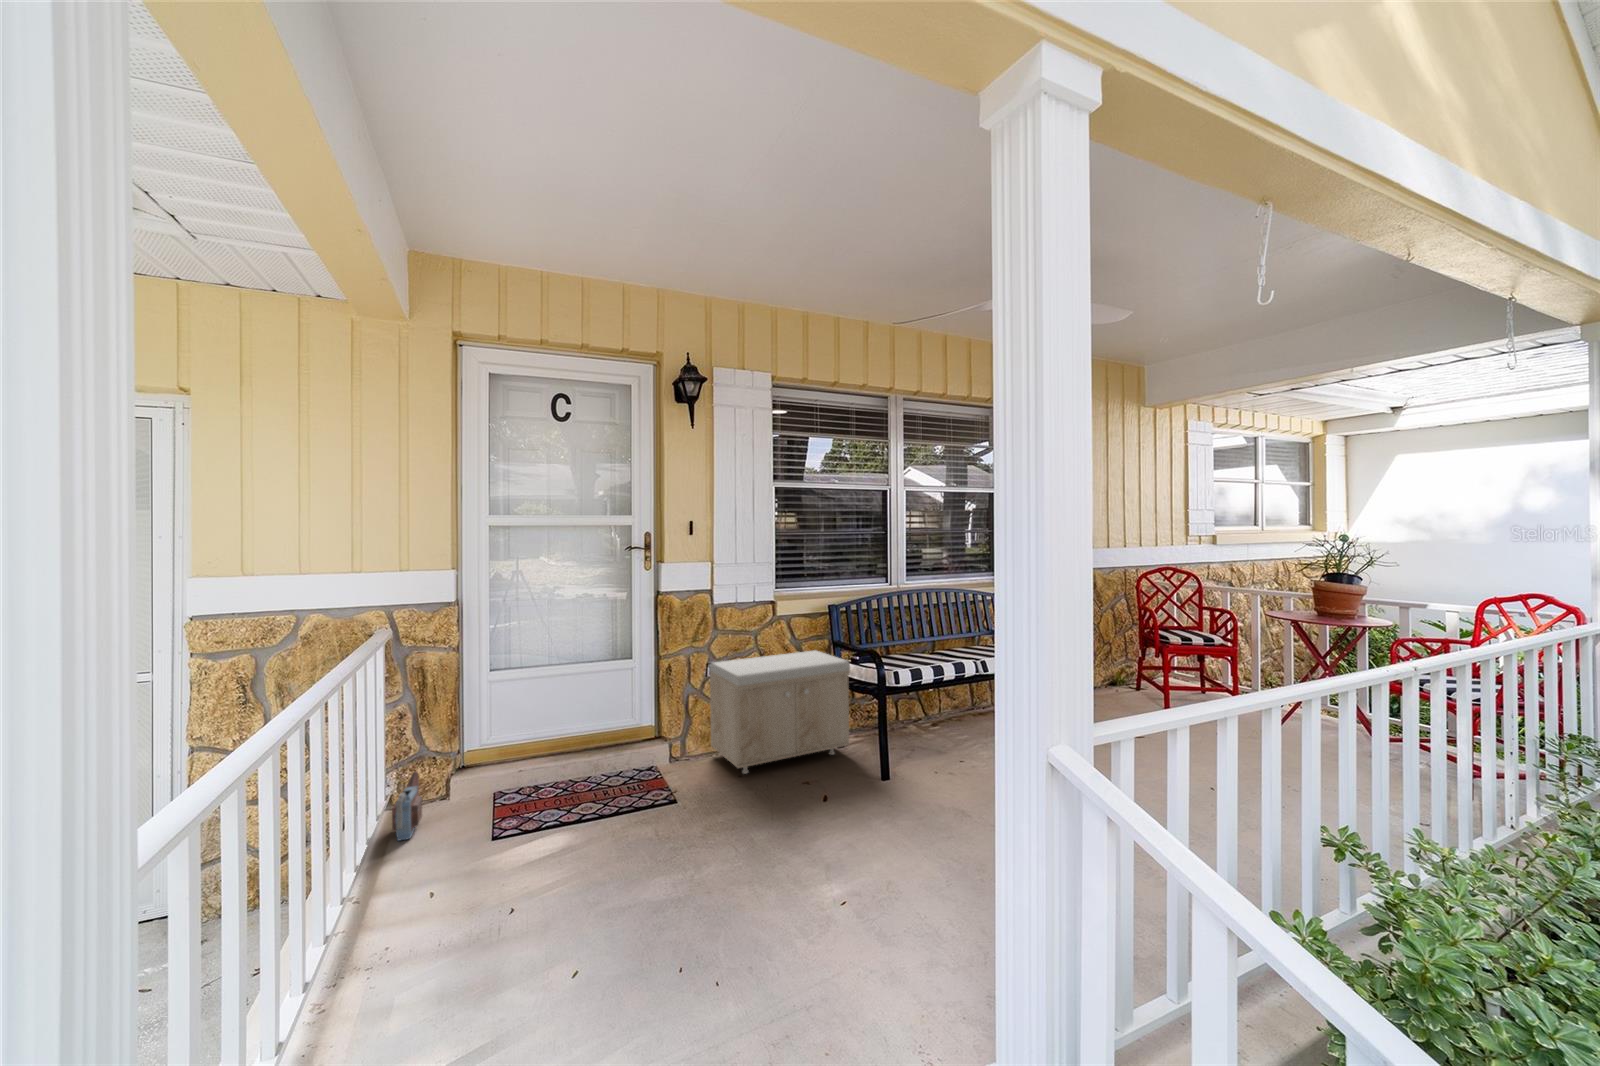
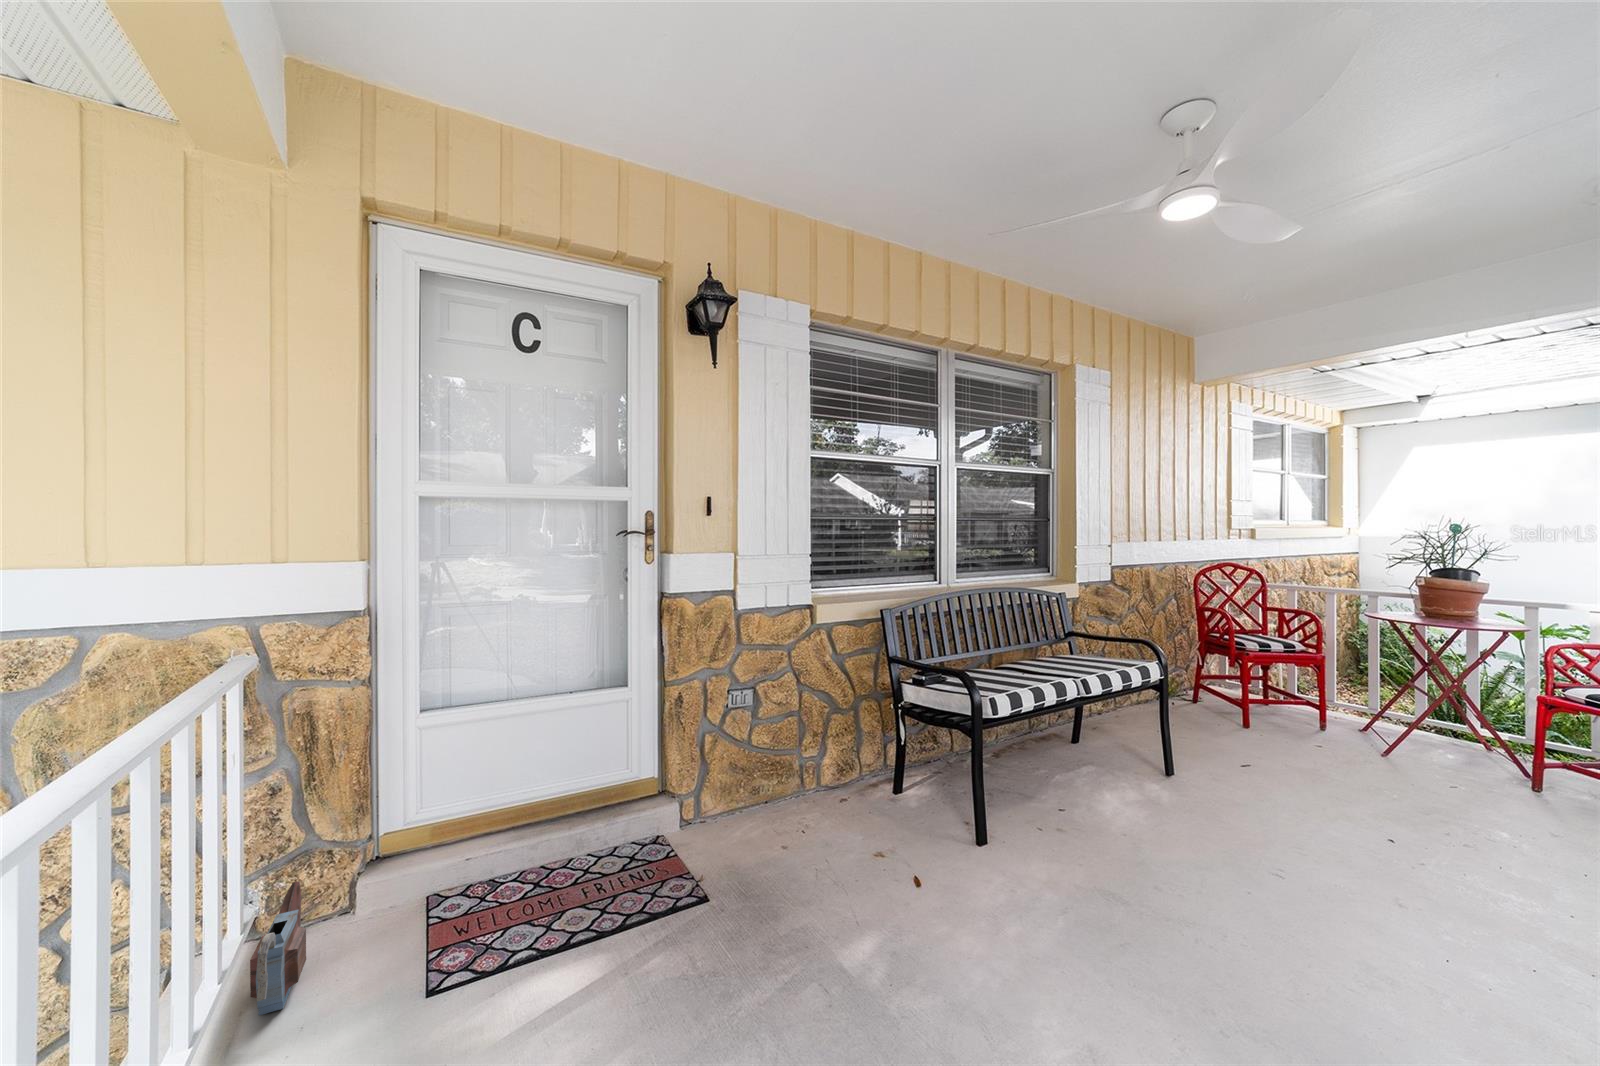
storage bench: present [710,651,850,774] -> none [735,668,924,845]

